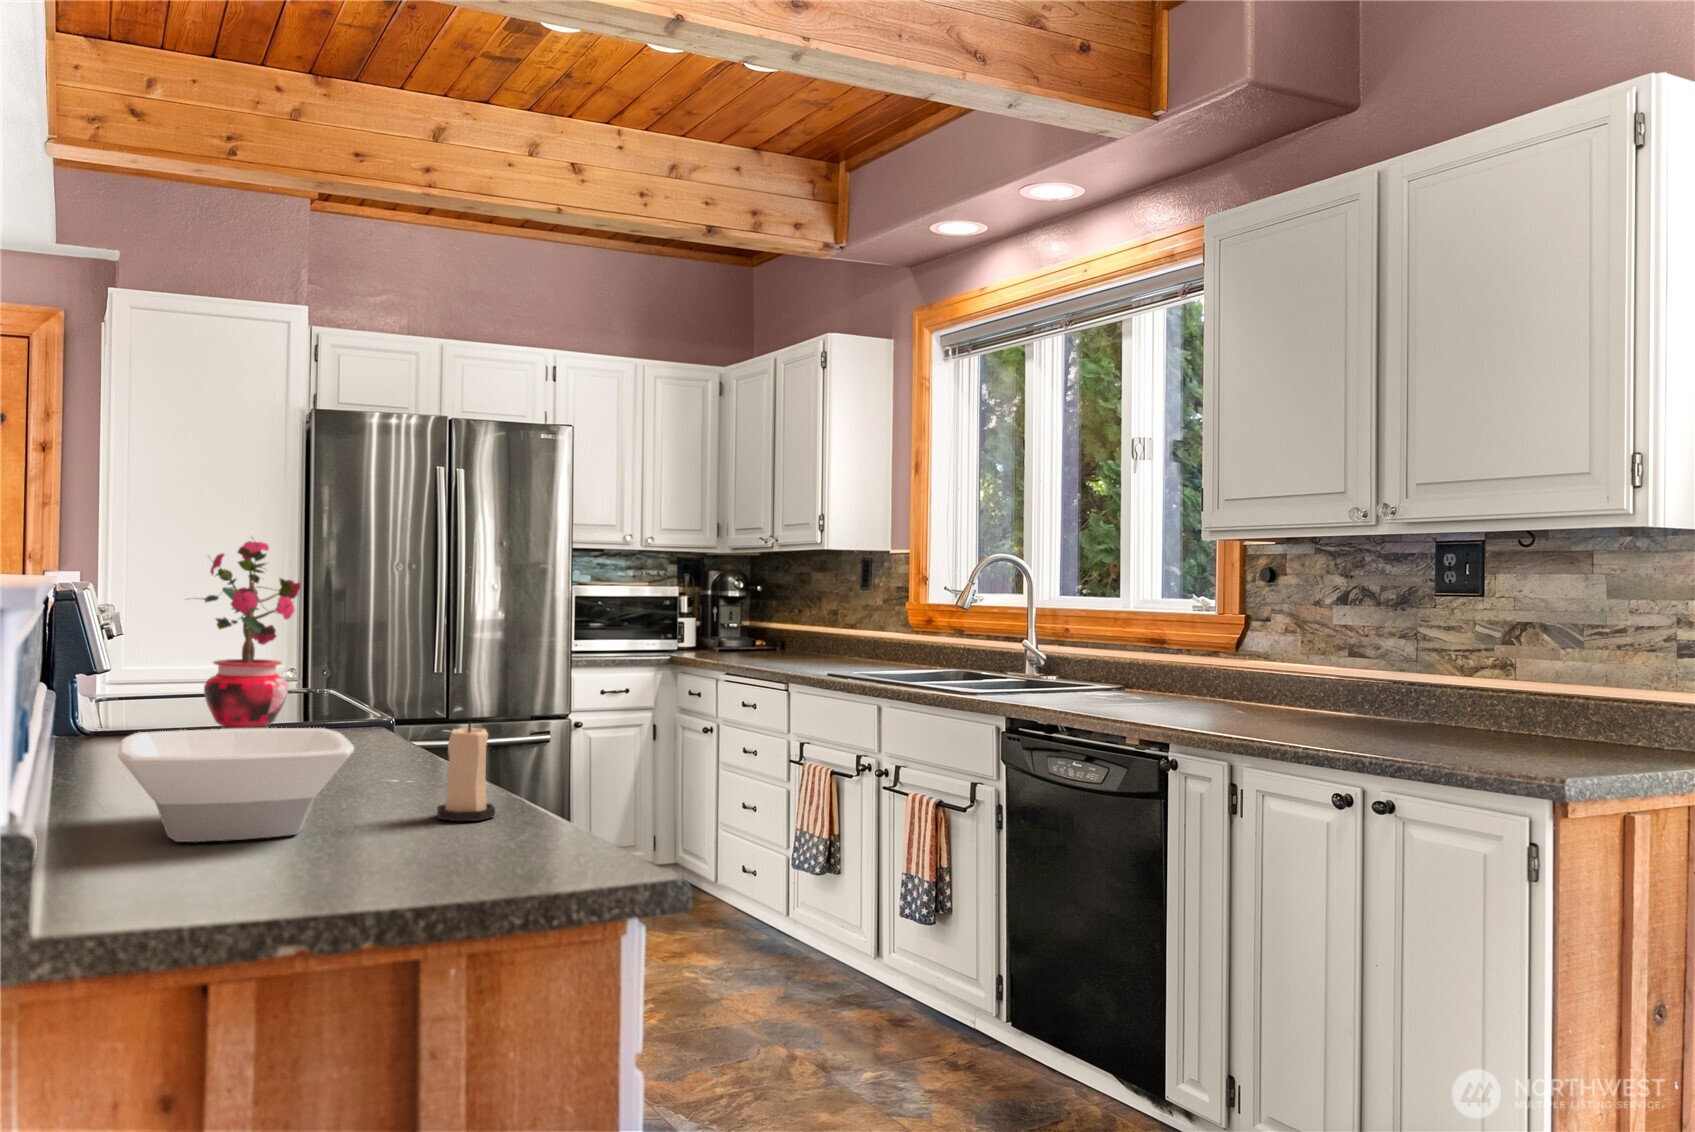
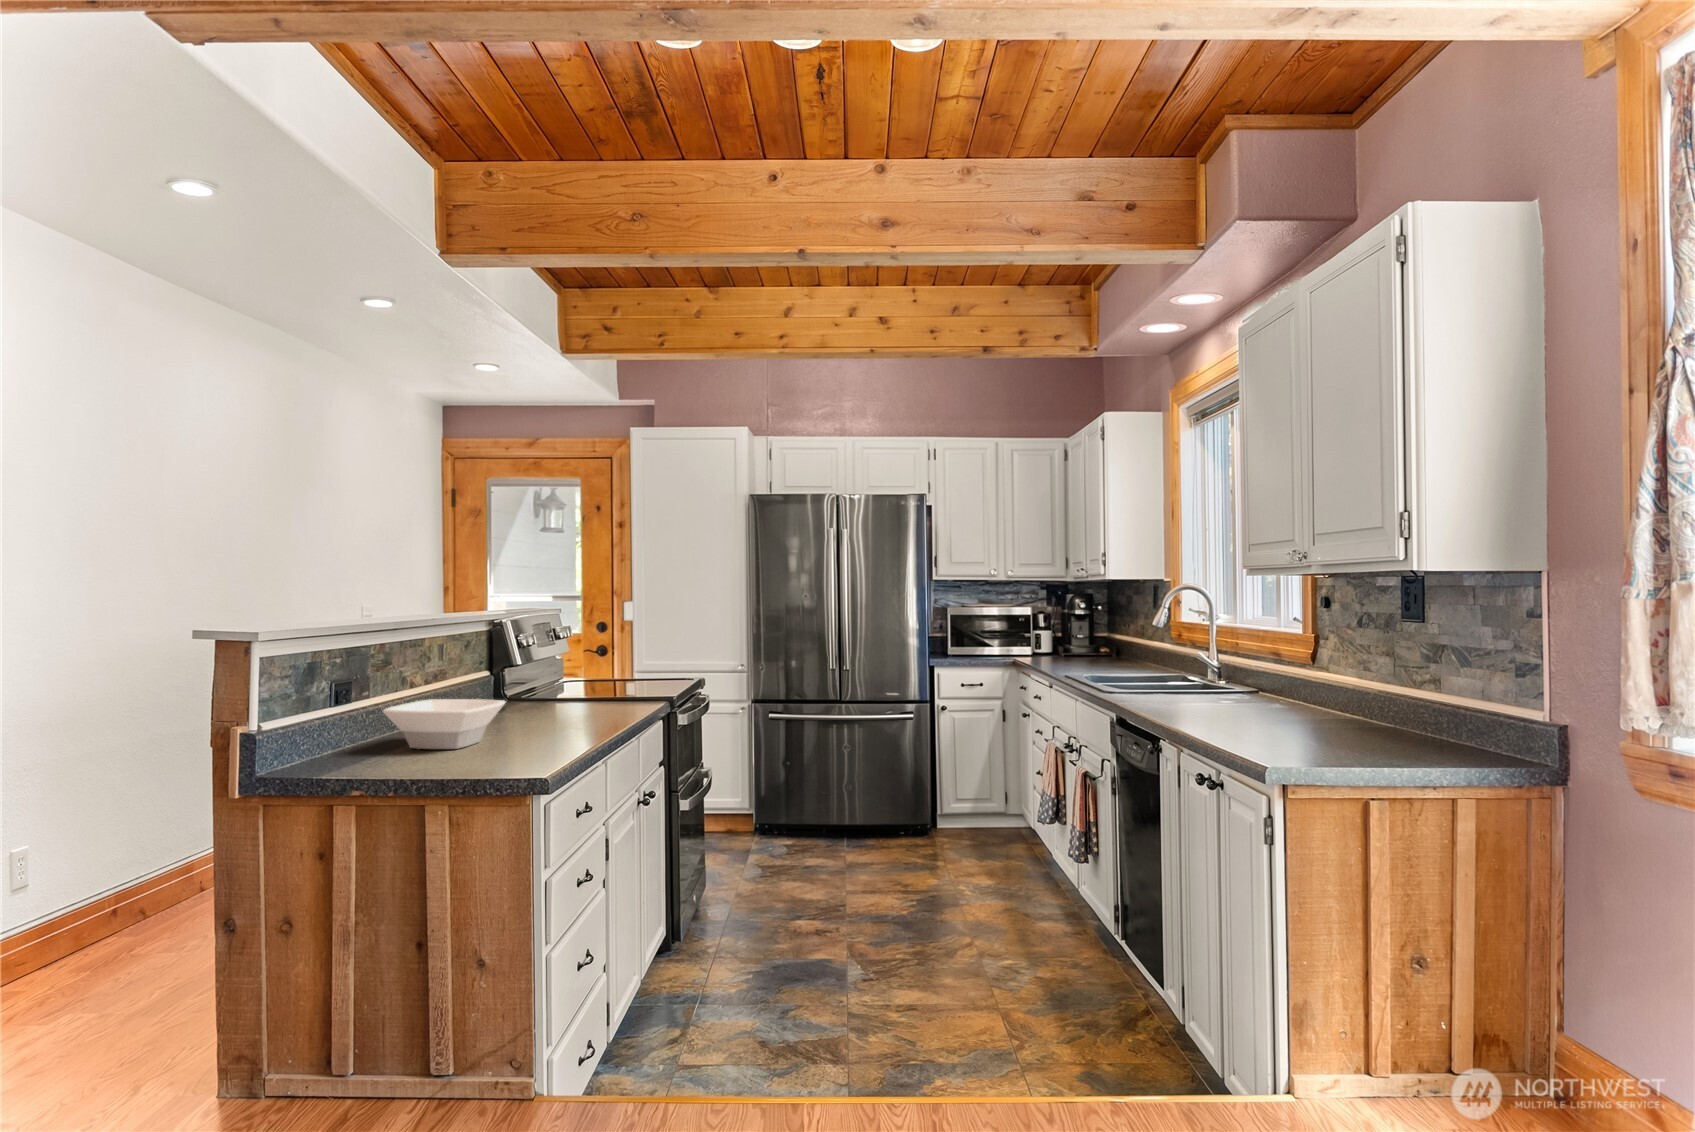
potted plant: present [203,537,301,729] -> none [559,599,620,703]
candle: present [437,722,495,821] -> none [525,699,556,749]

